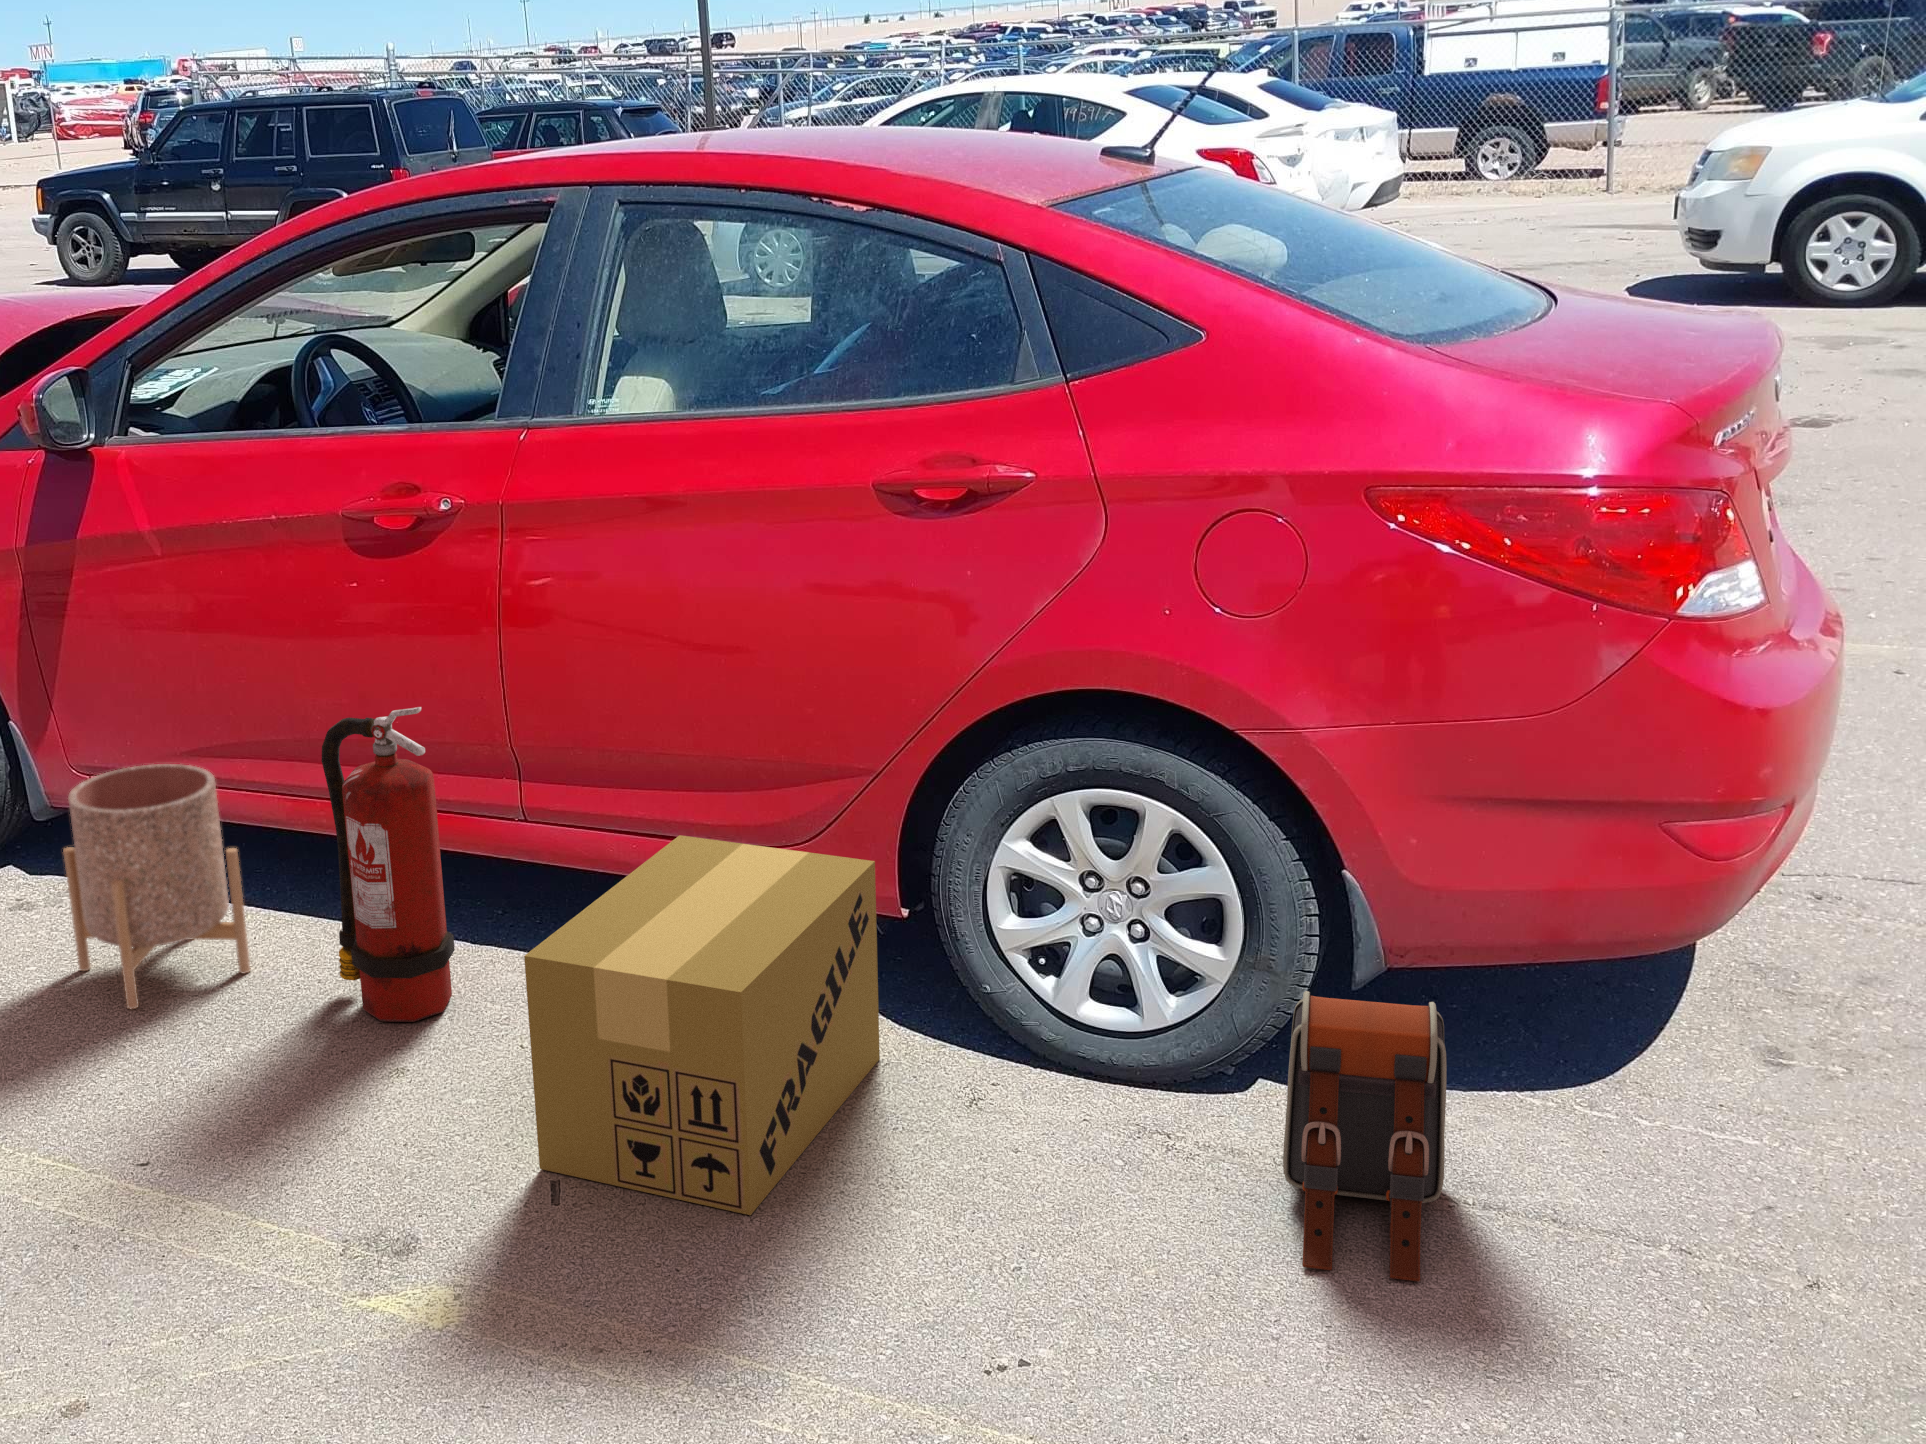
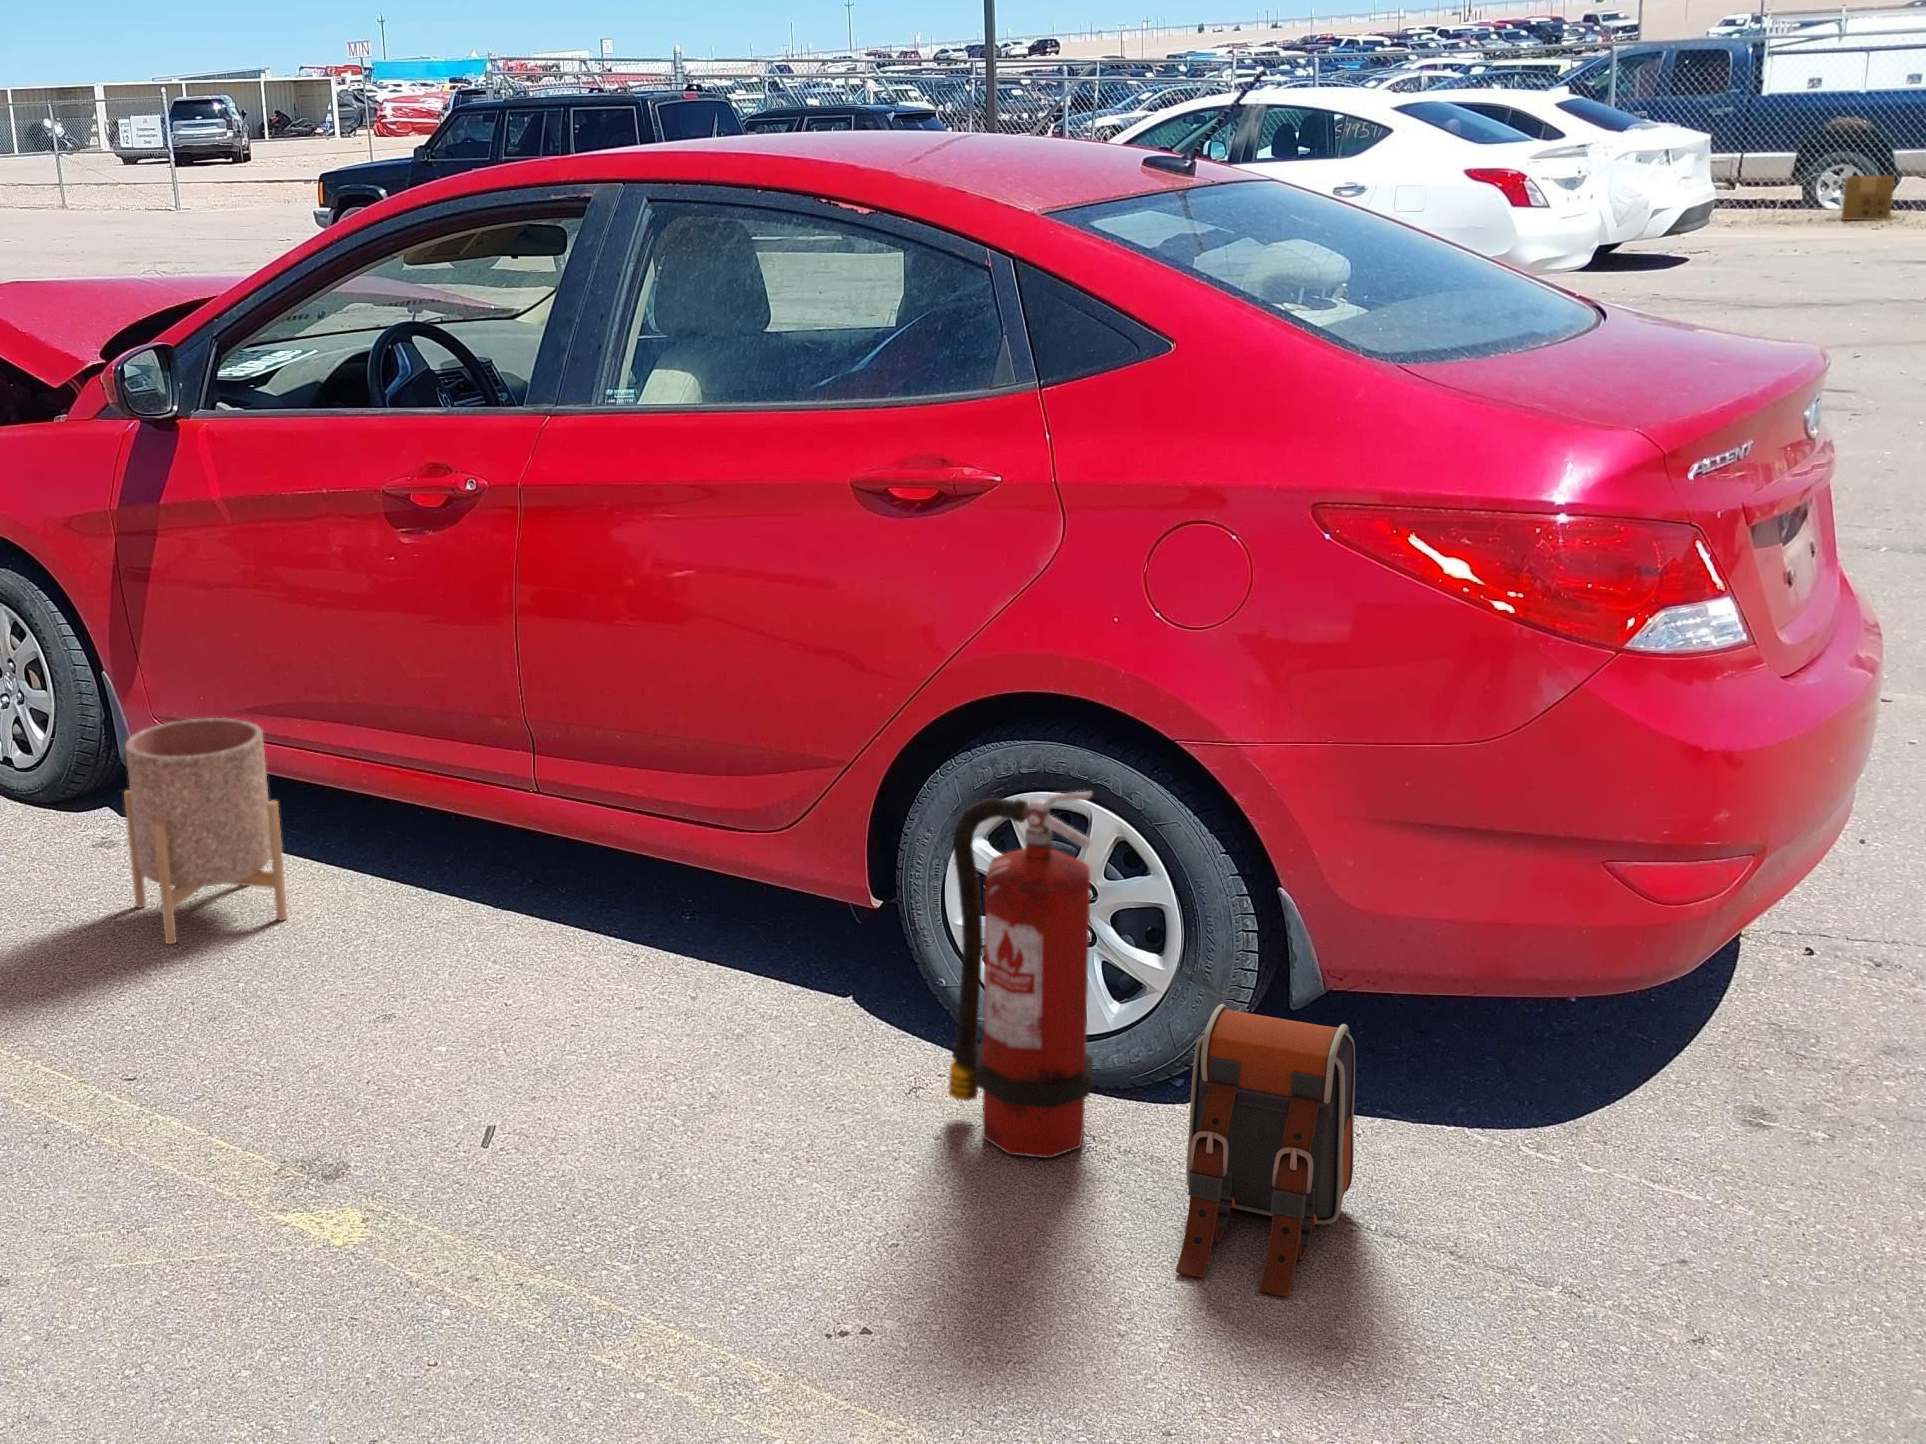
fire extinguisher: present [321,707,455,1022] -> present [948,792,1093,1158]
cardboard box: present [524,835,880,1215] -> present [1842,176,1895,220]

